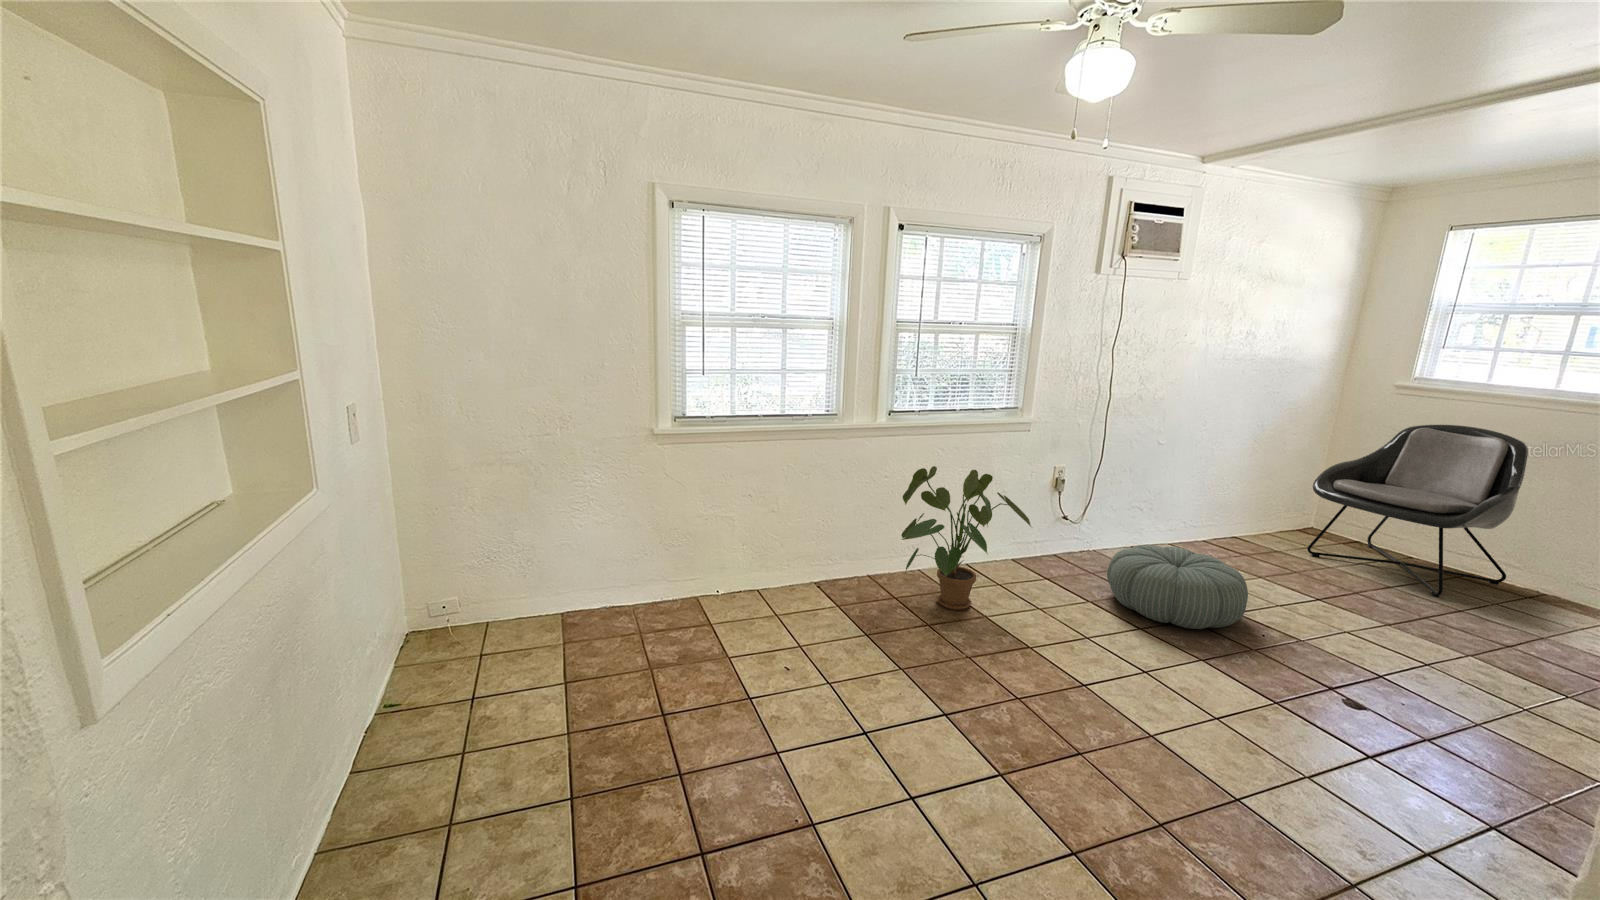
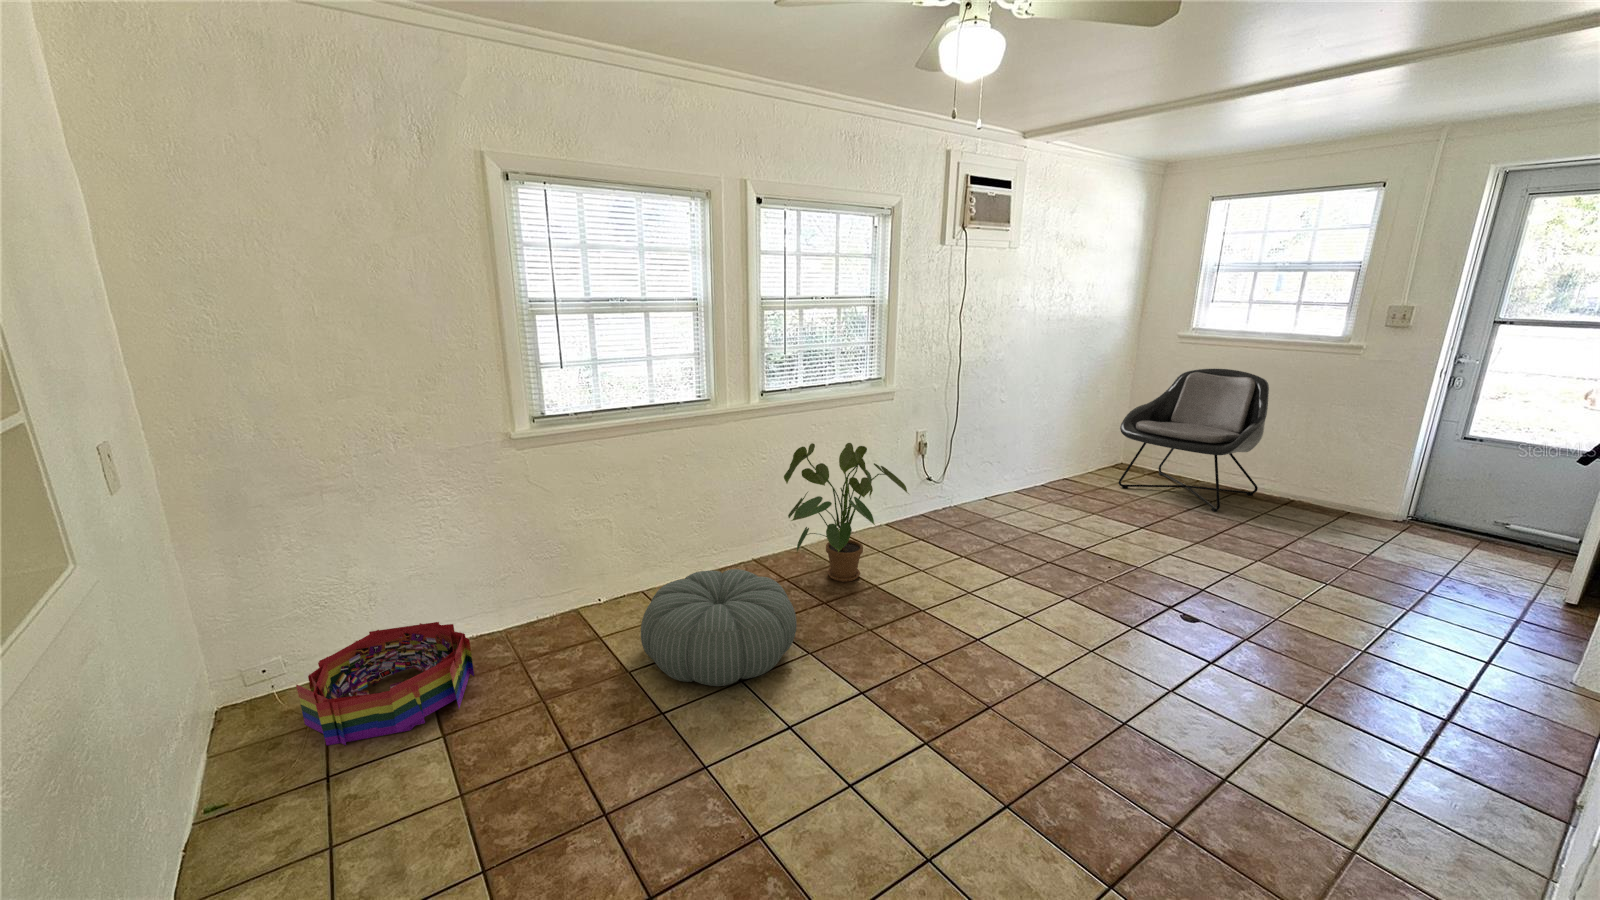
pouf: present [1107,545,1248,629] -> present [641,569,797,686]
storage bin: none [464,586,599,675] -> present [296,622,474,745]

